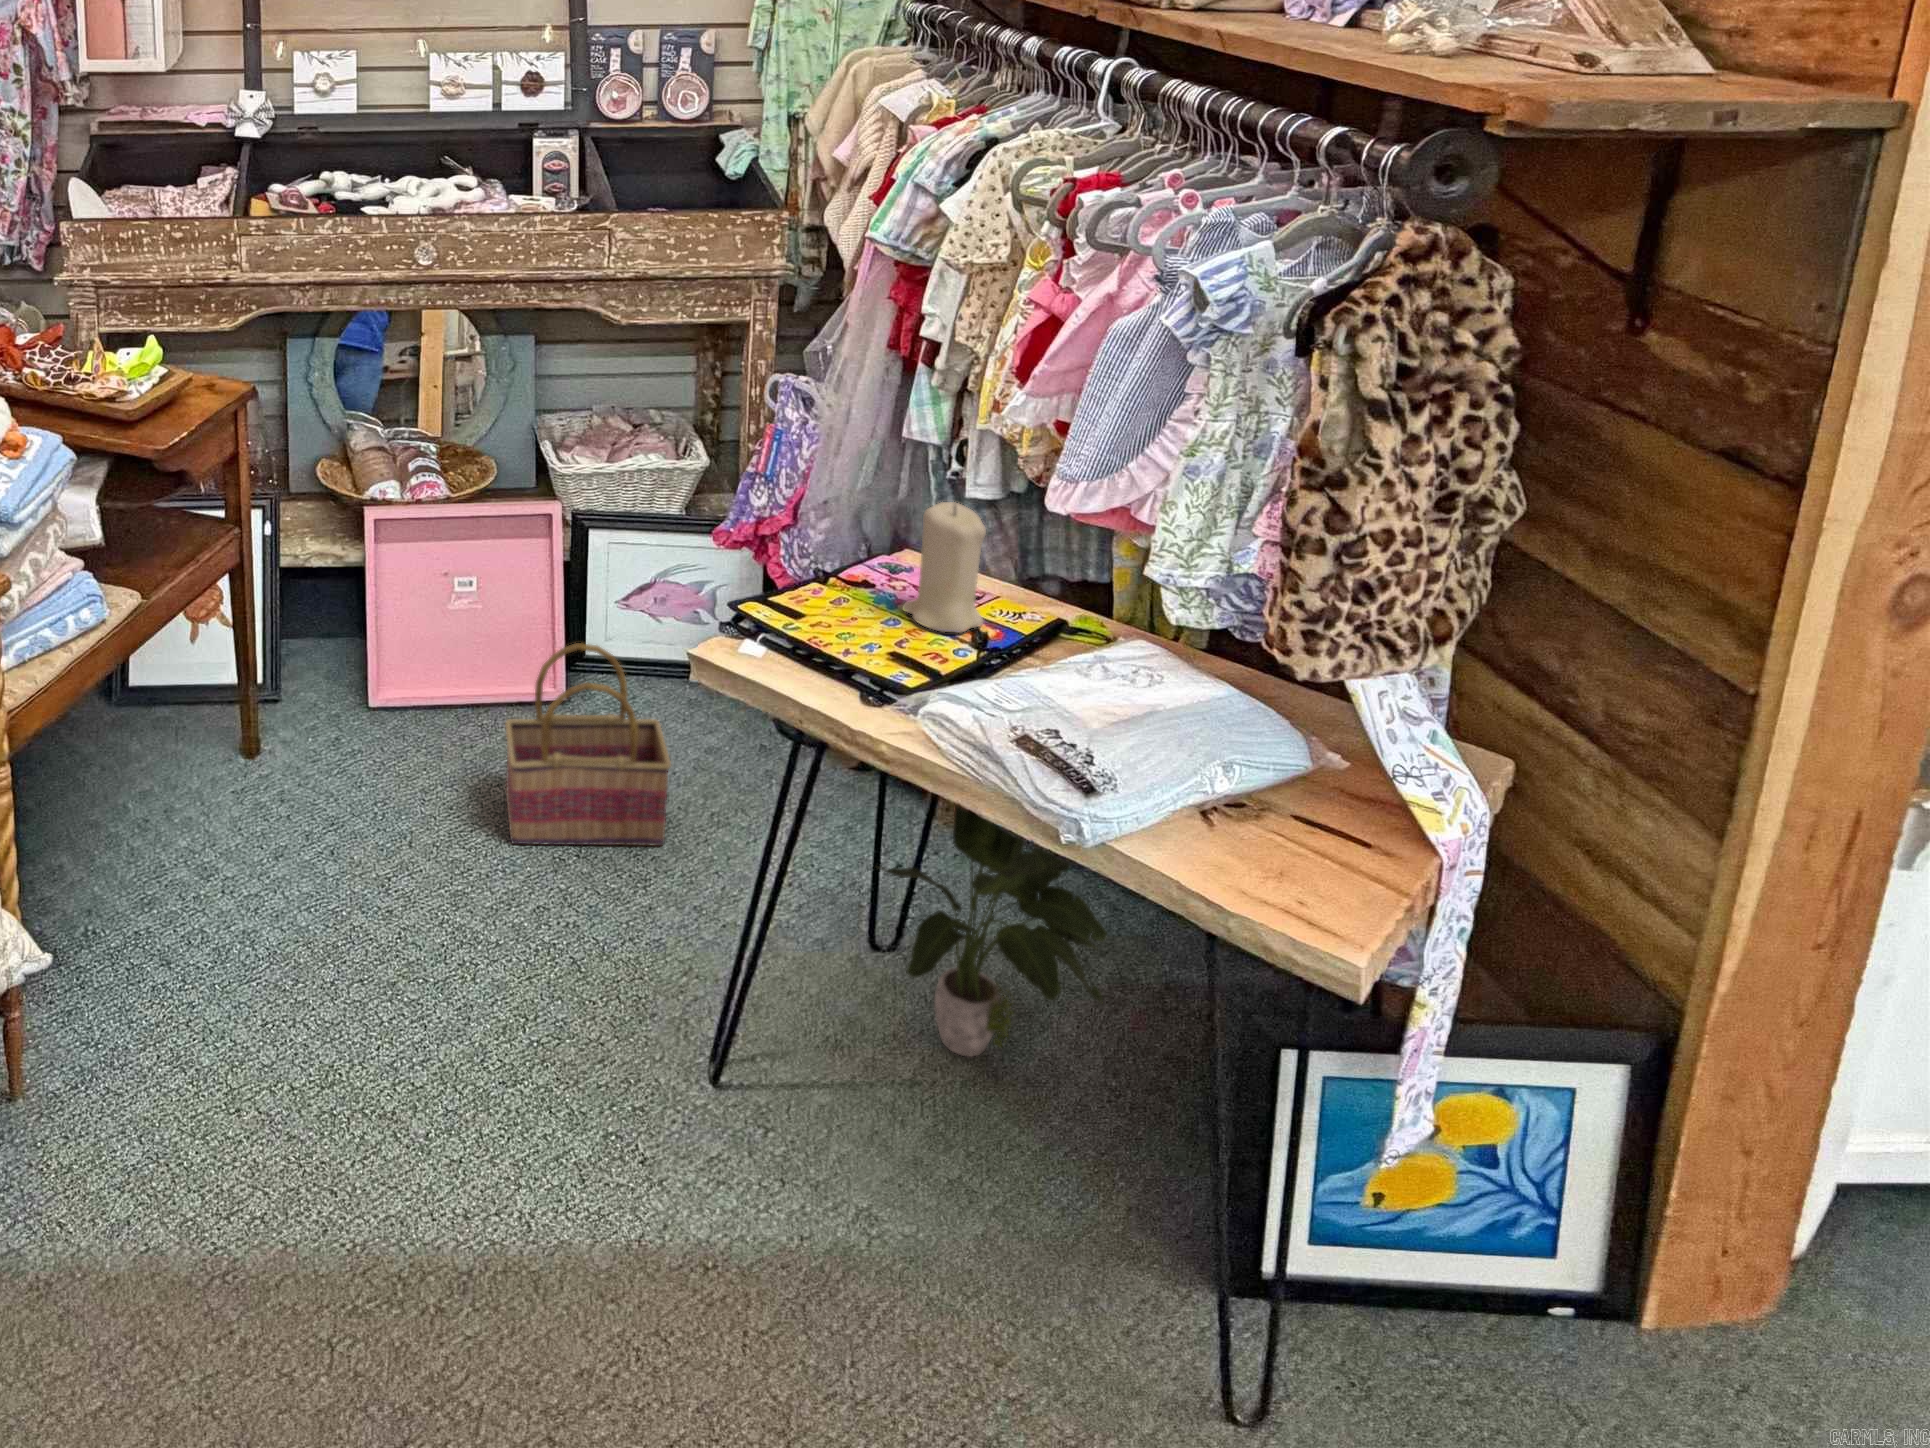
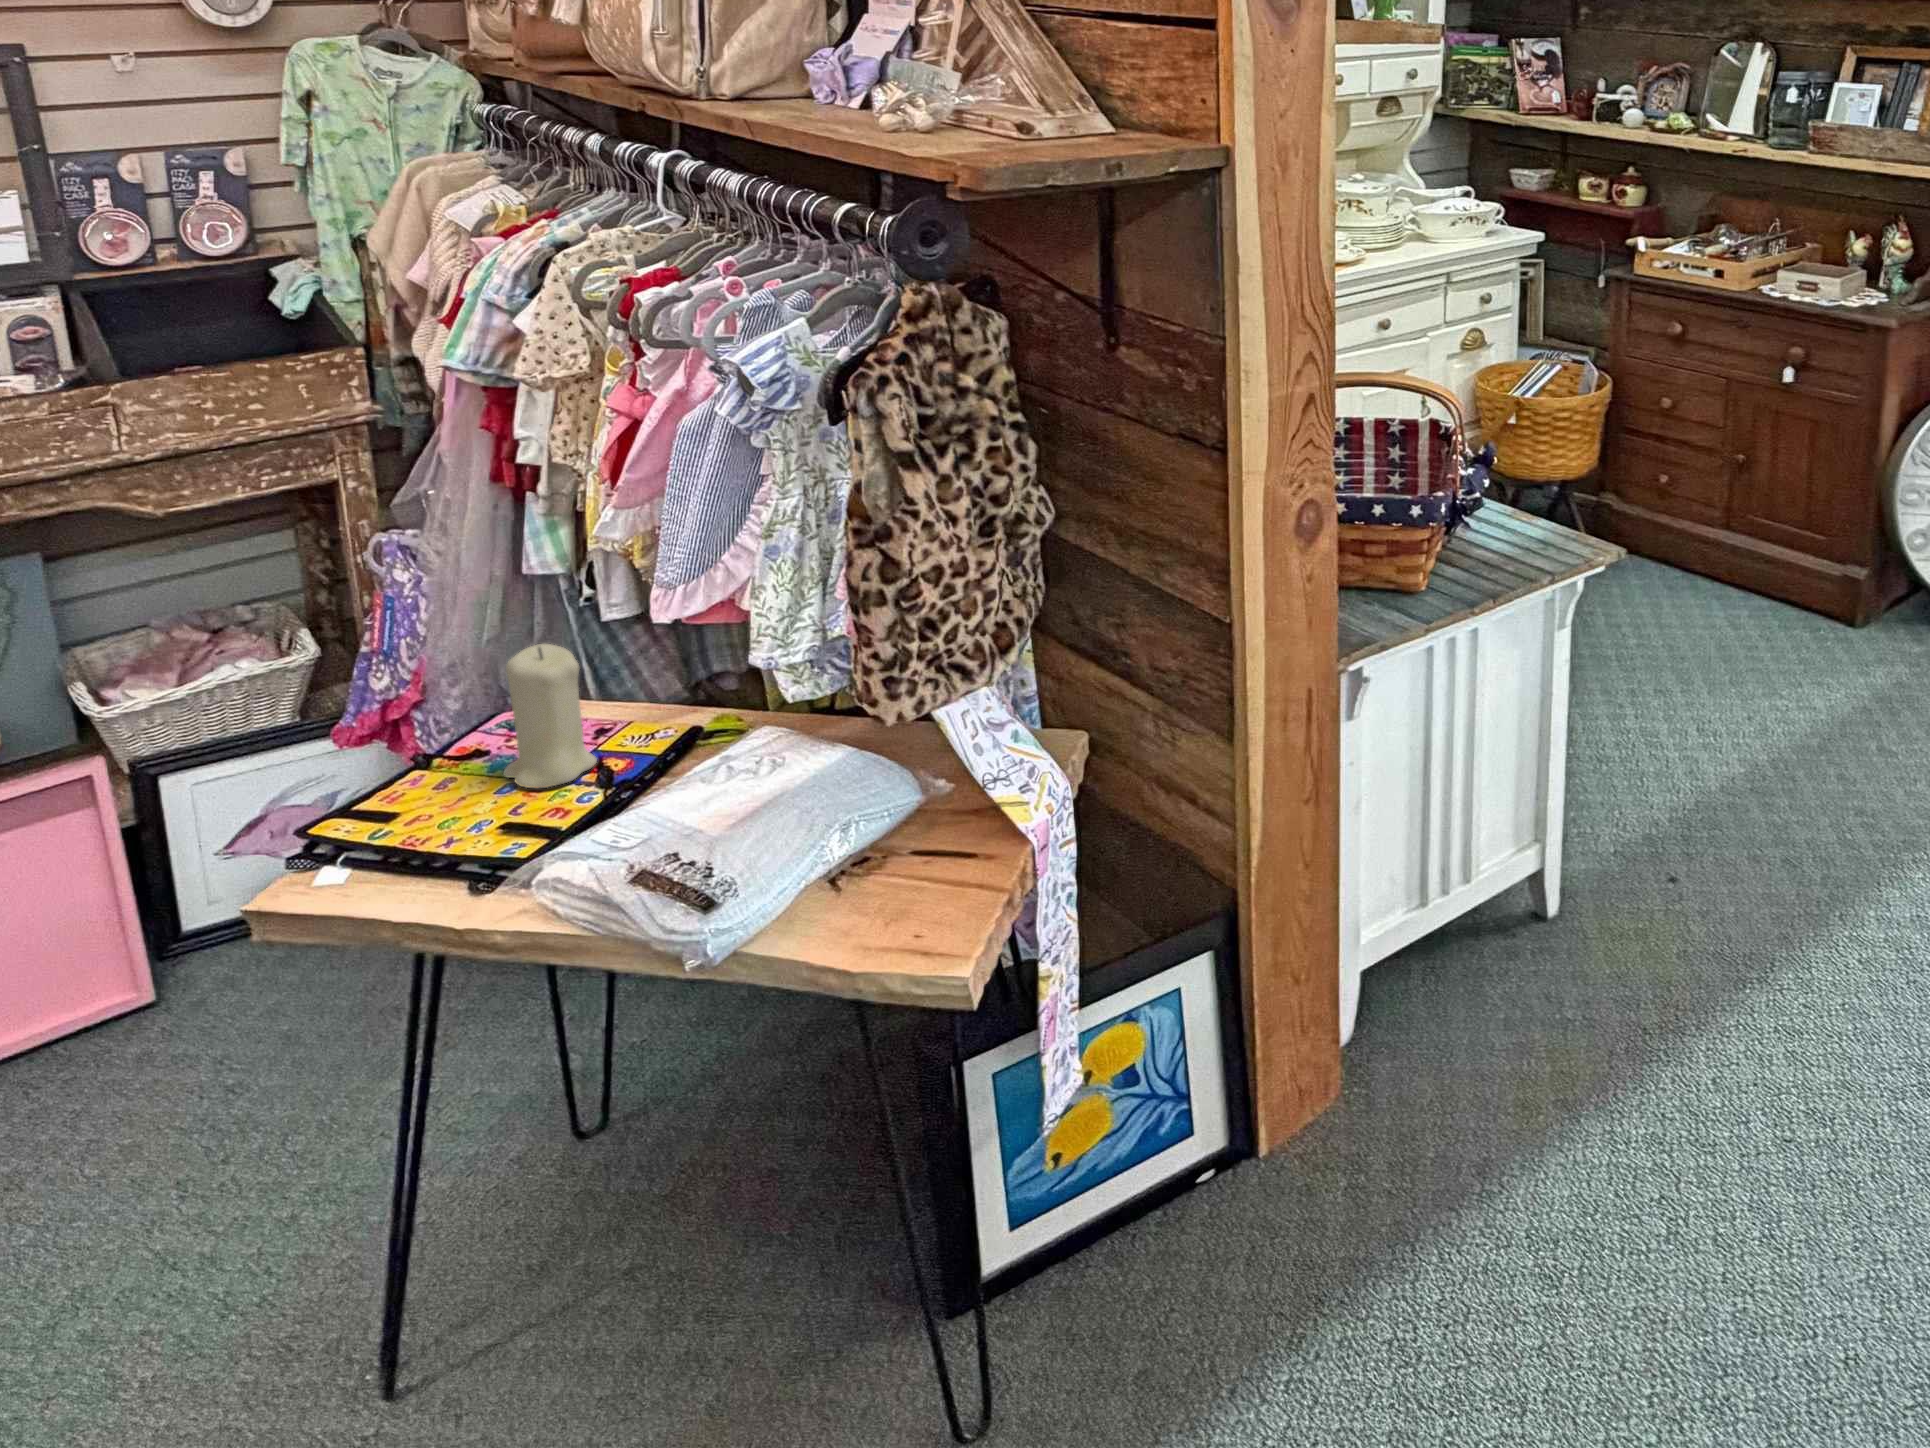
basket: present [505,643,671,846] -> none [33,924,303,1227]
potted plant: present [878,805,1107,1057] -> none [535,866,803,1210]

